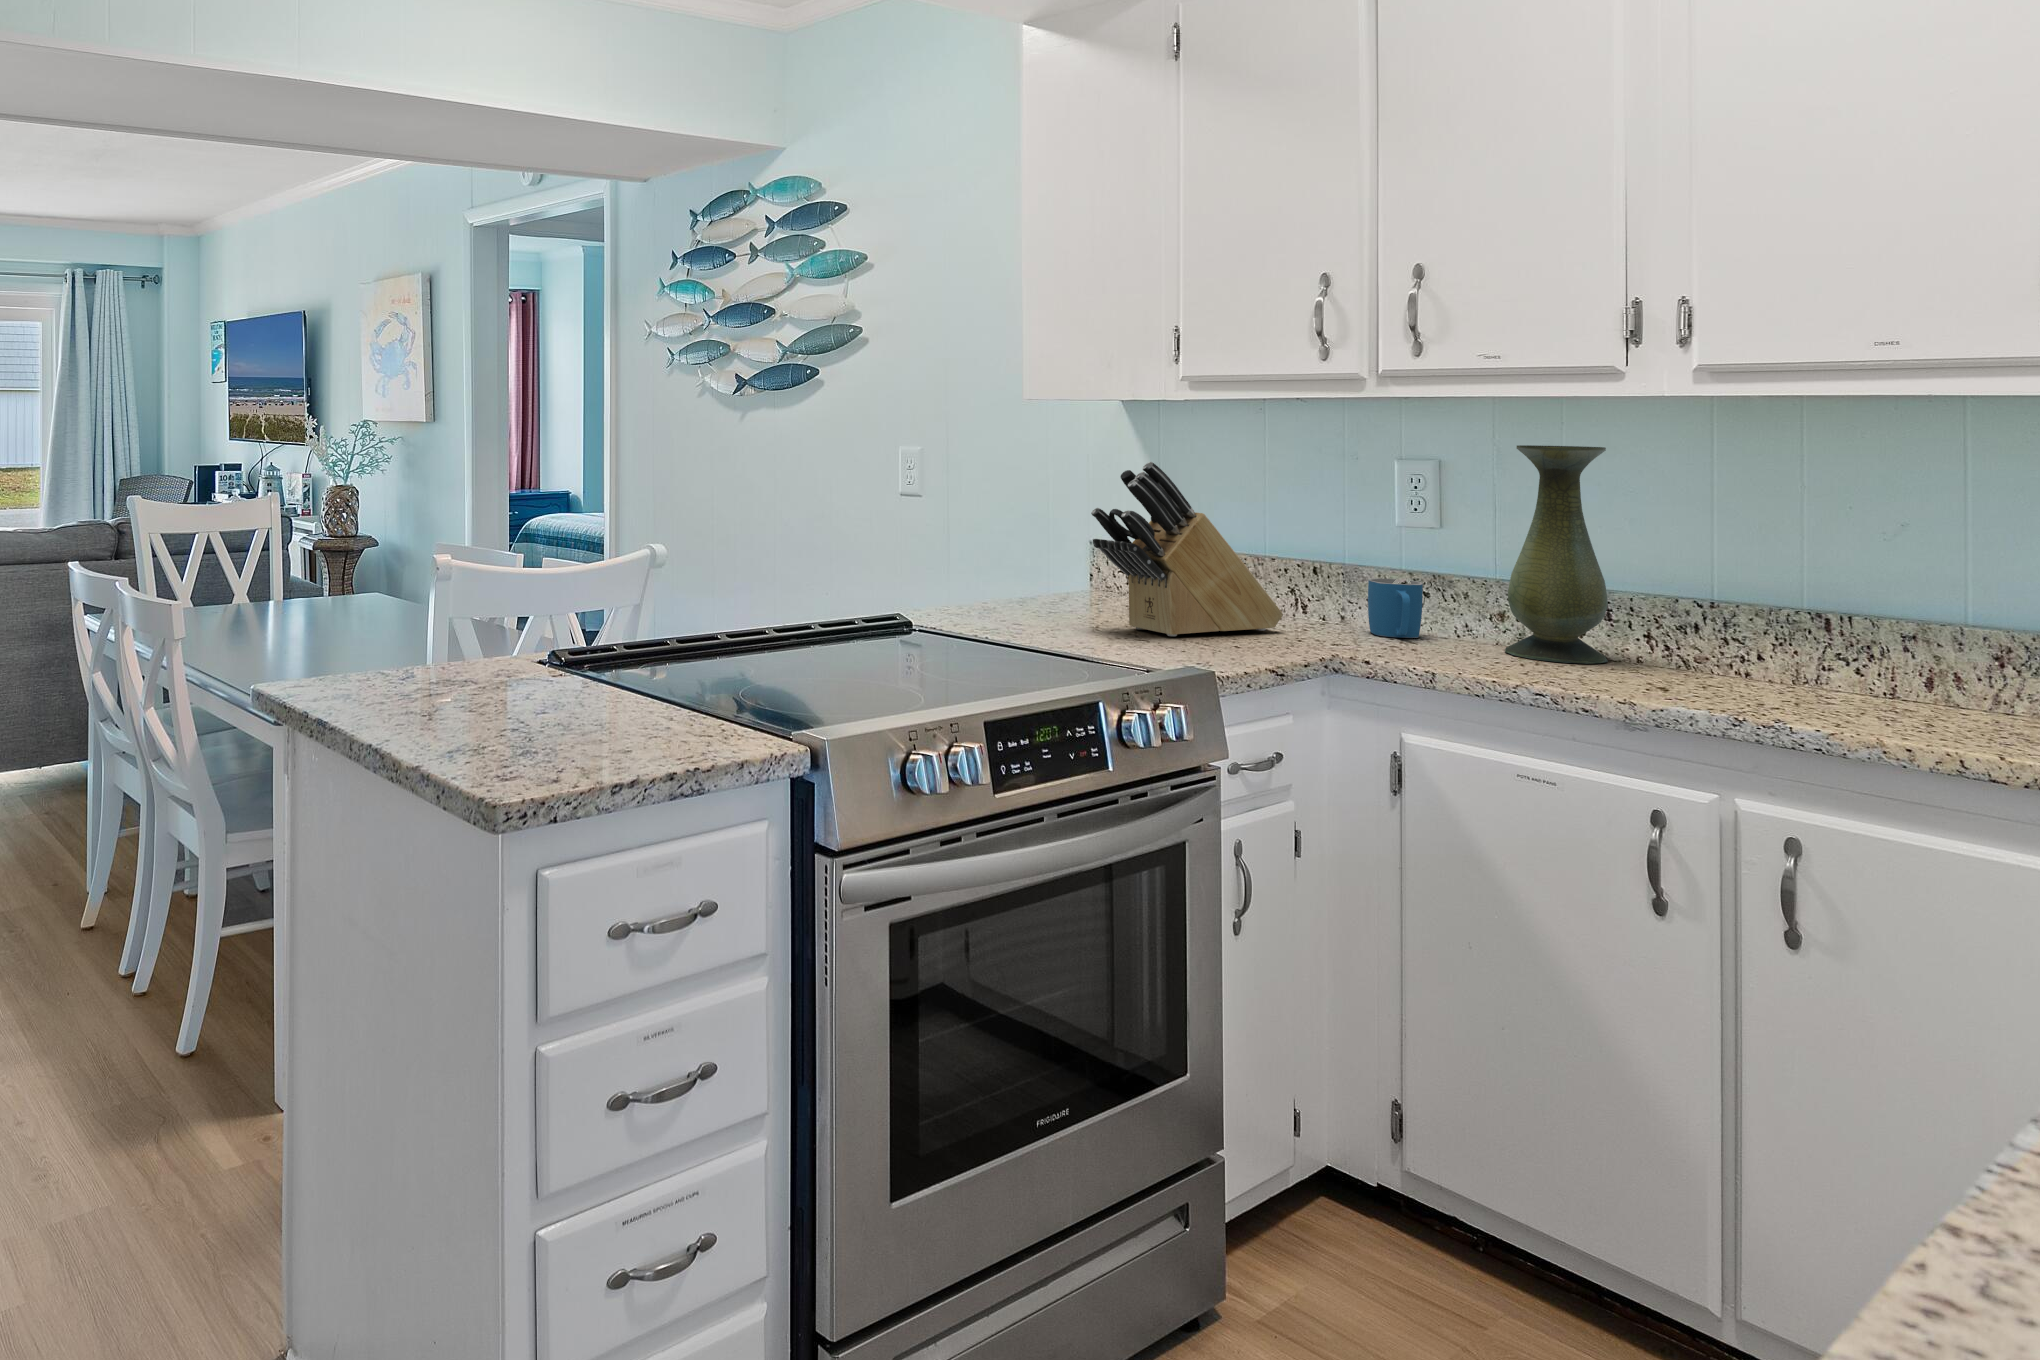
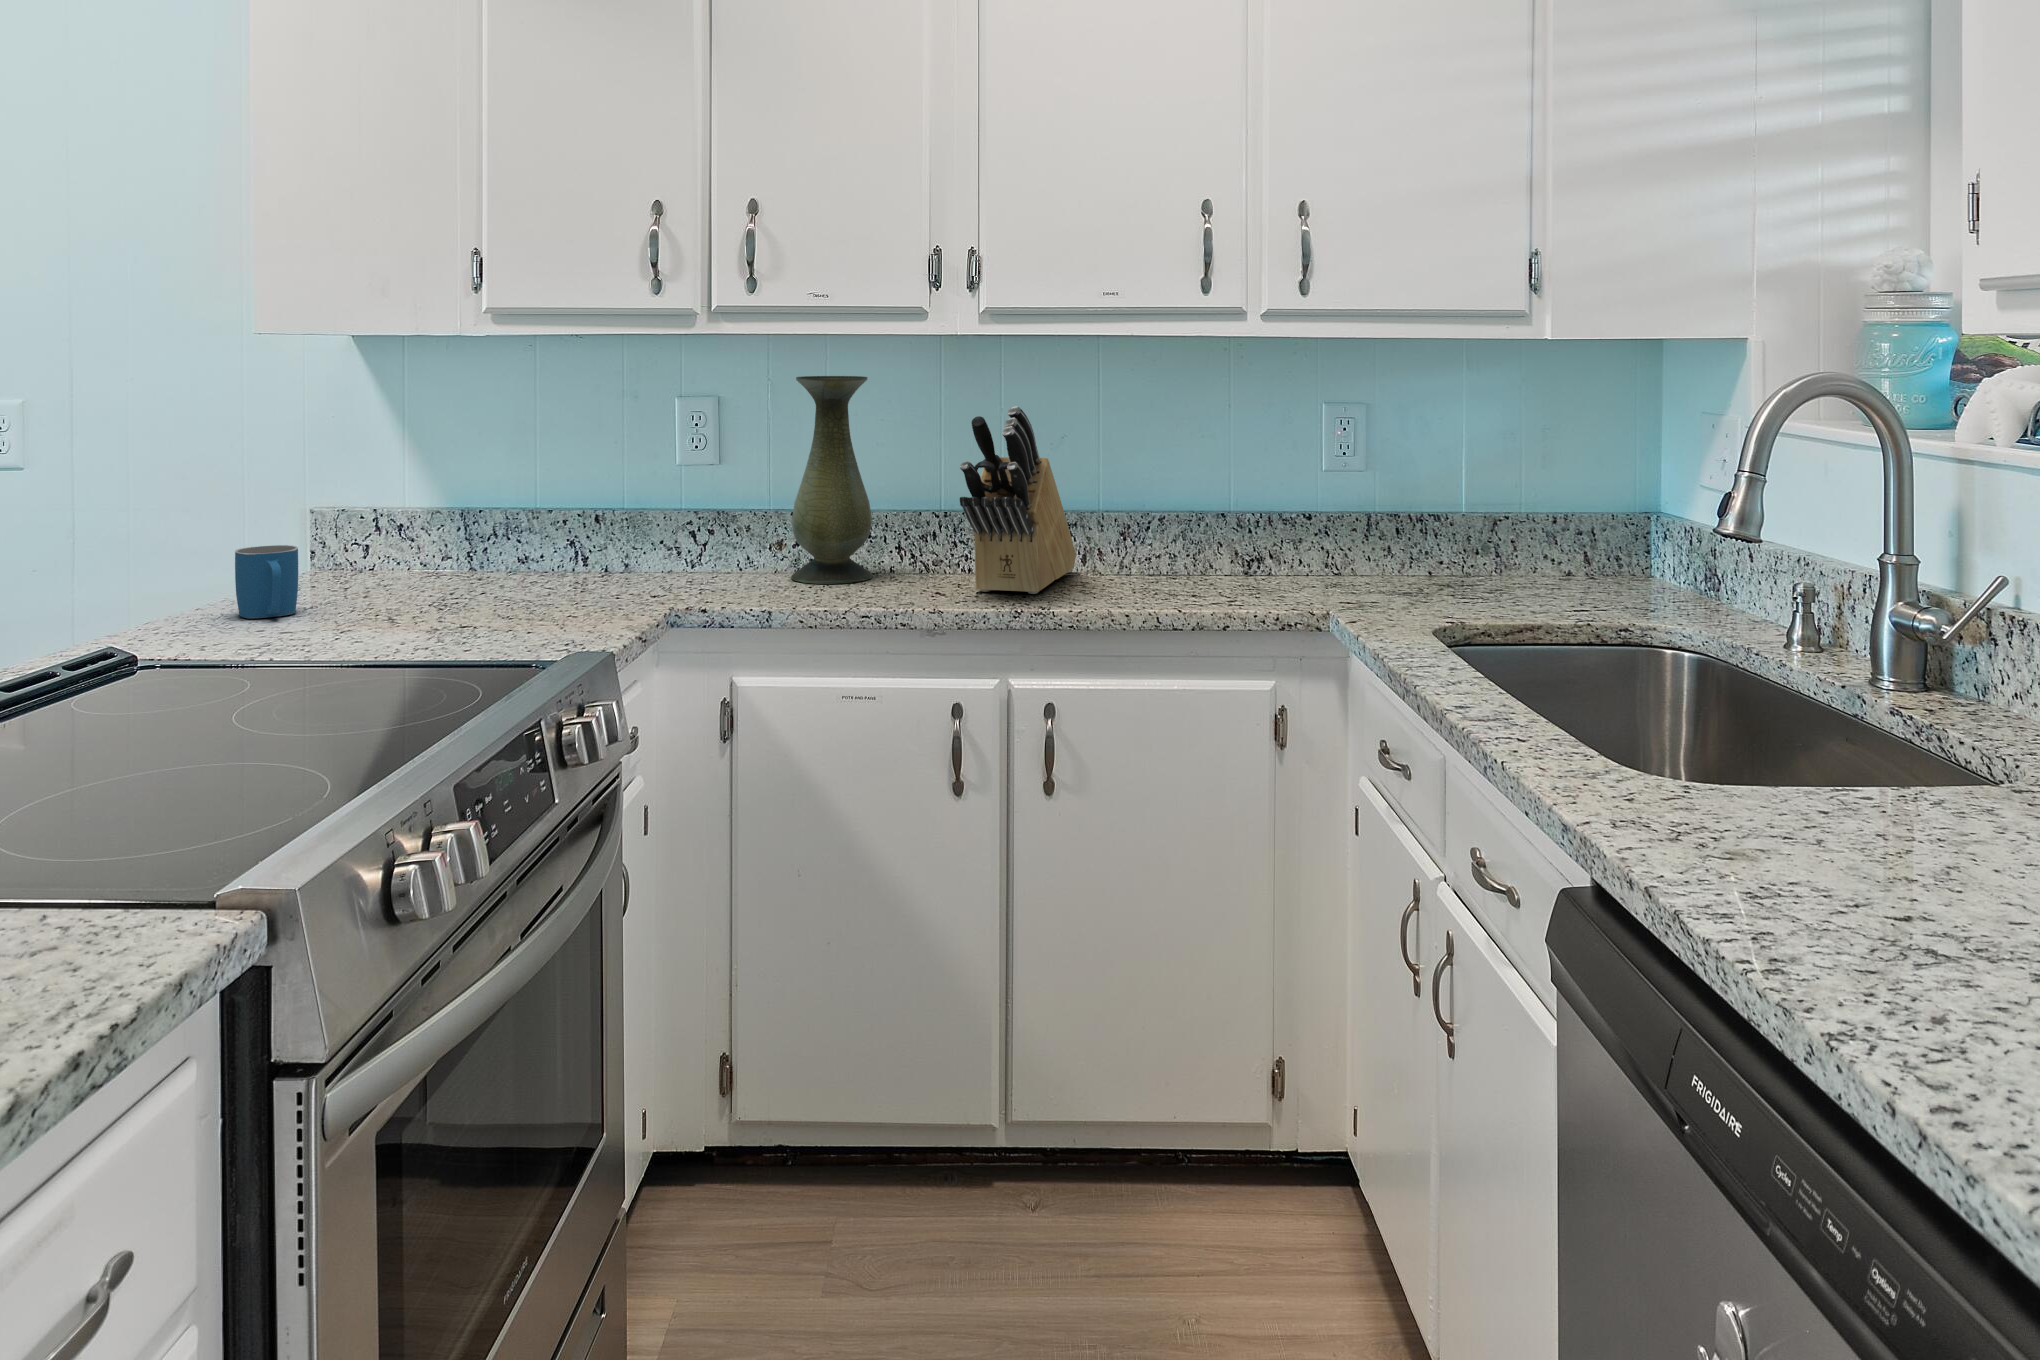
knife block: present [1091,462,1283,636] -> present [960,406,1076,594]
mug: present [1368,578,1423,638] -> present [235,545,298,618]

